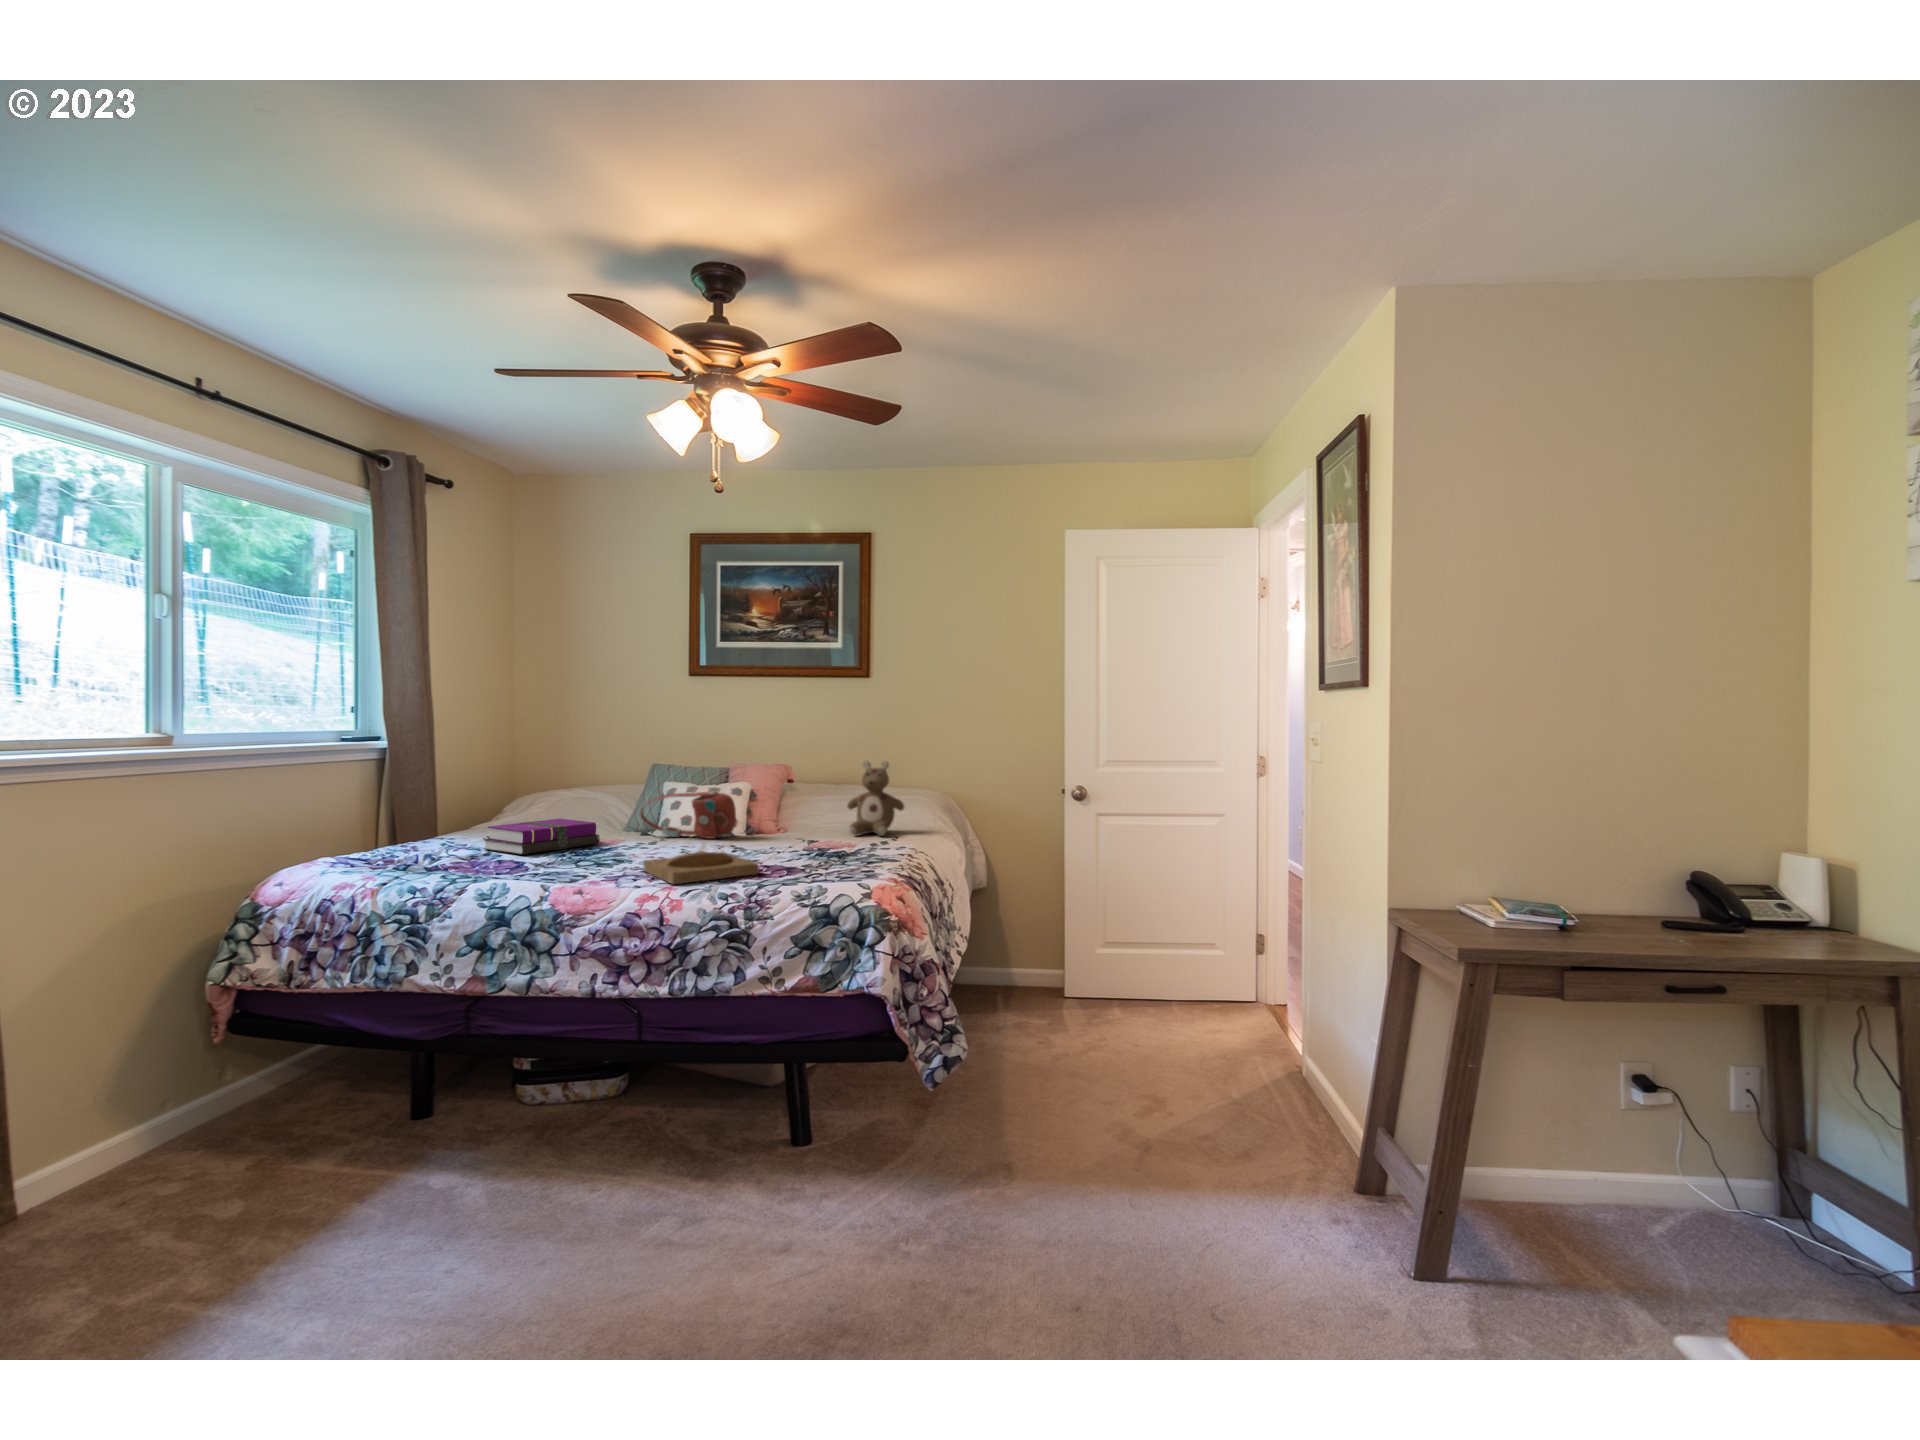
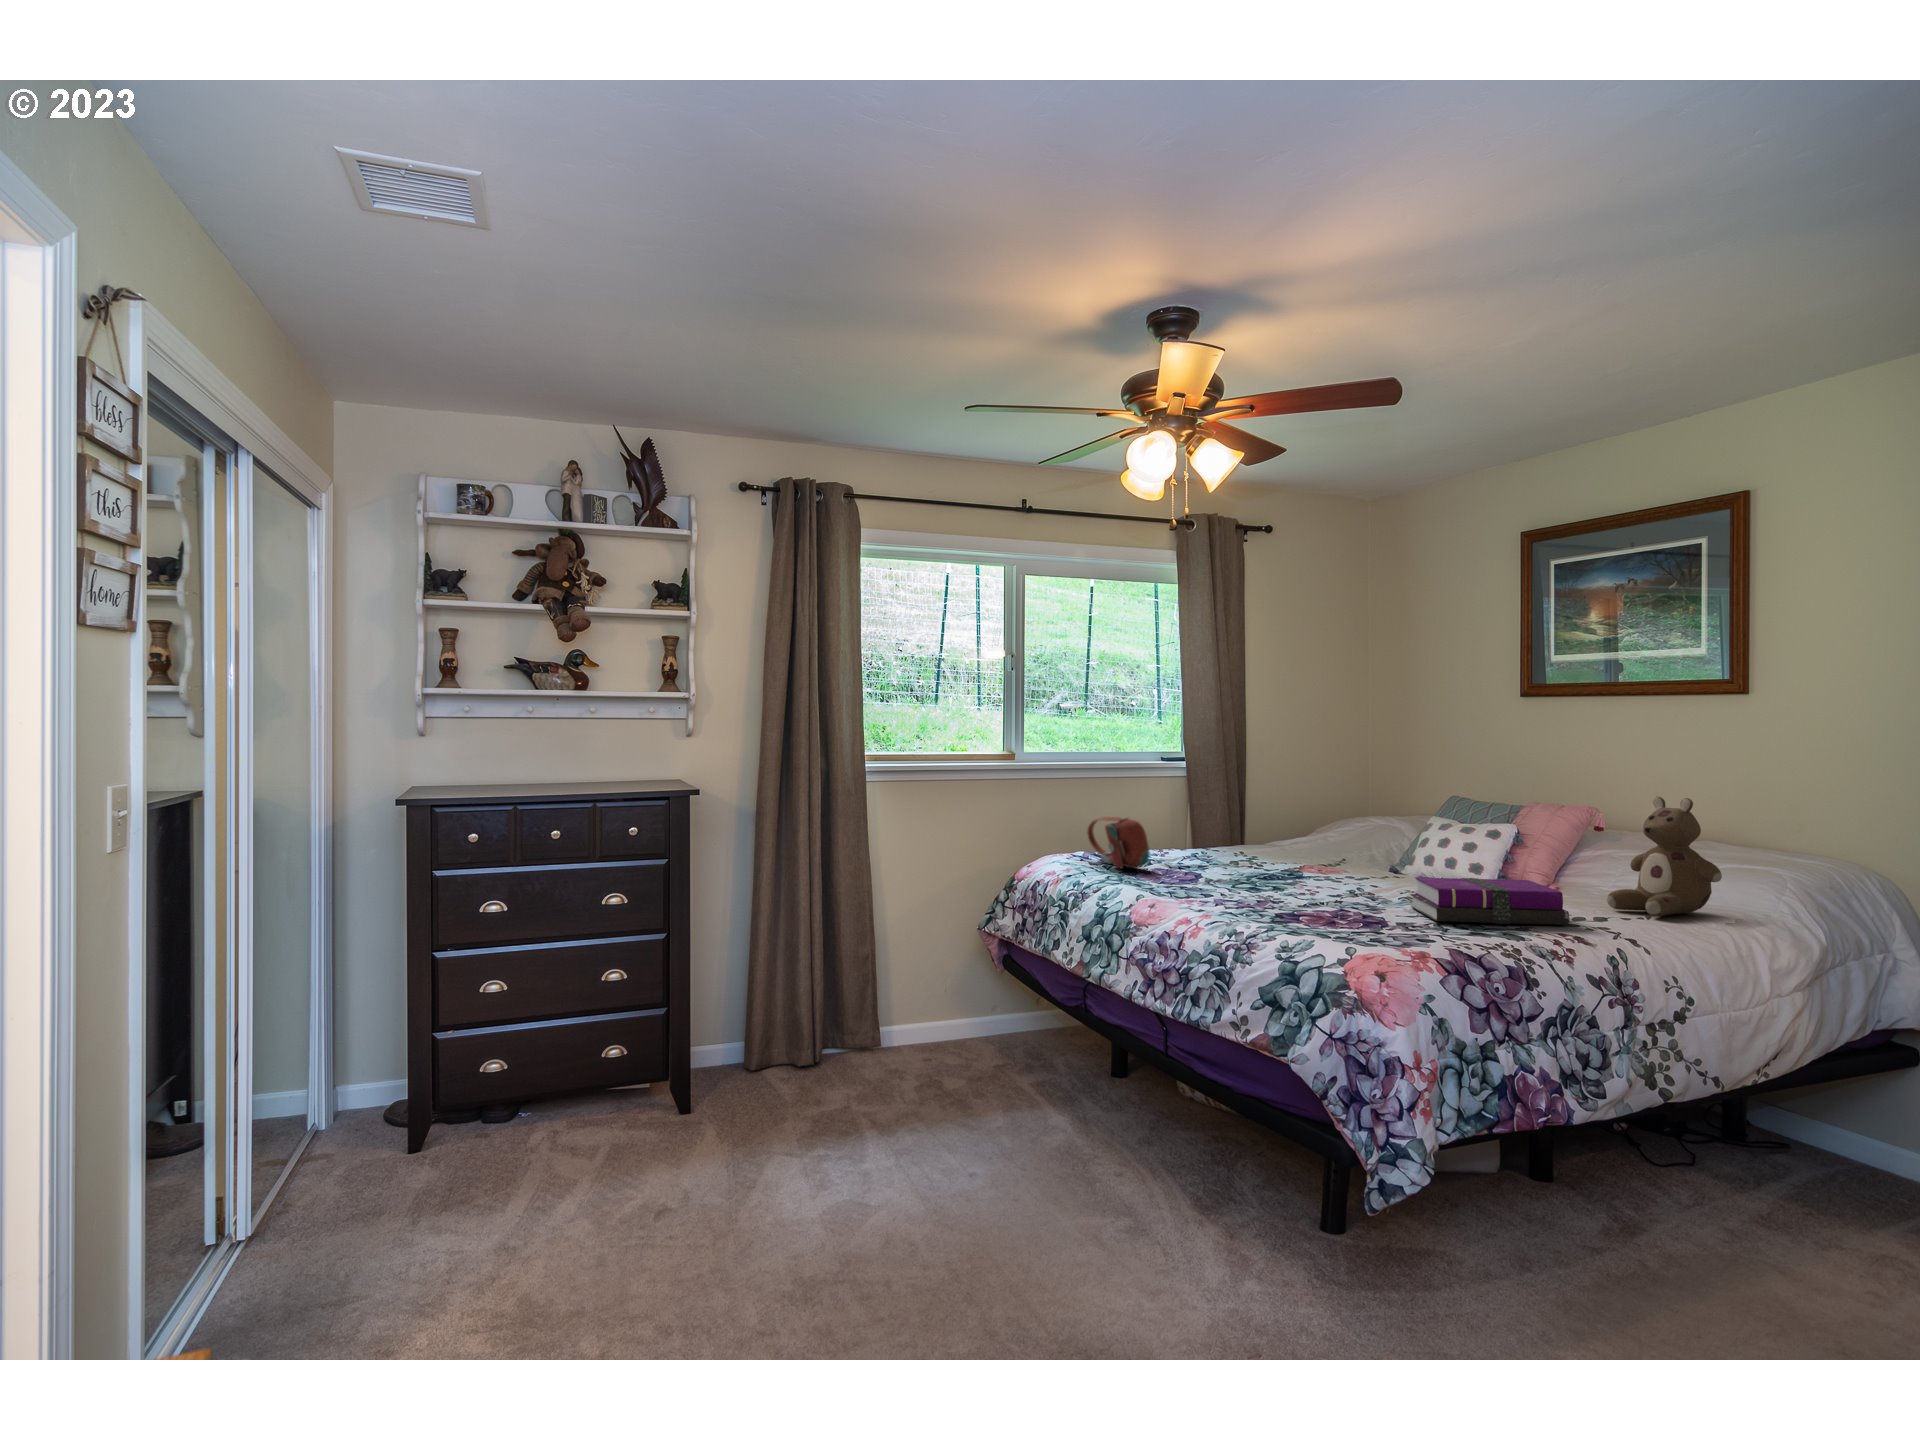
handbag: present [640,792,736,839] -> present [1087,817,1149,869]
notebook: present [484,819,600,855] -> present [1411,878,1569,925]
tray: present [643,852,758,884] -> none [1218,884,1341,918]

